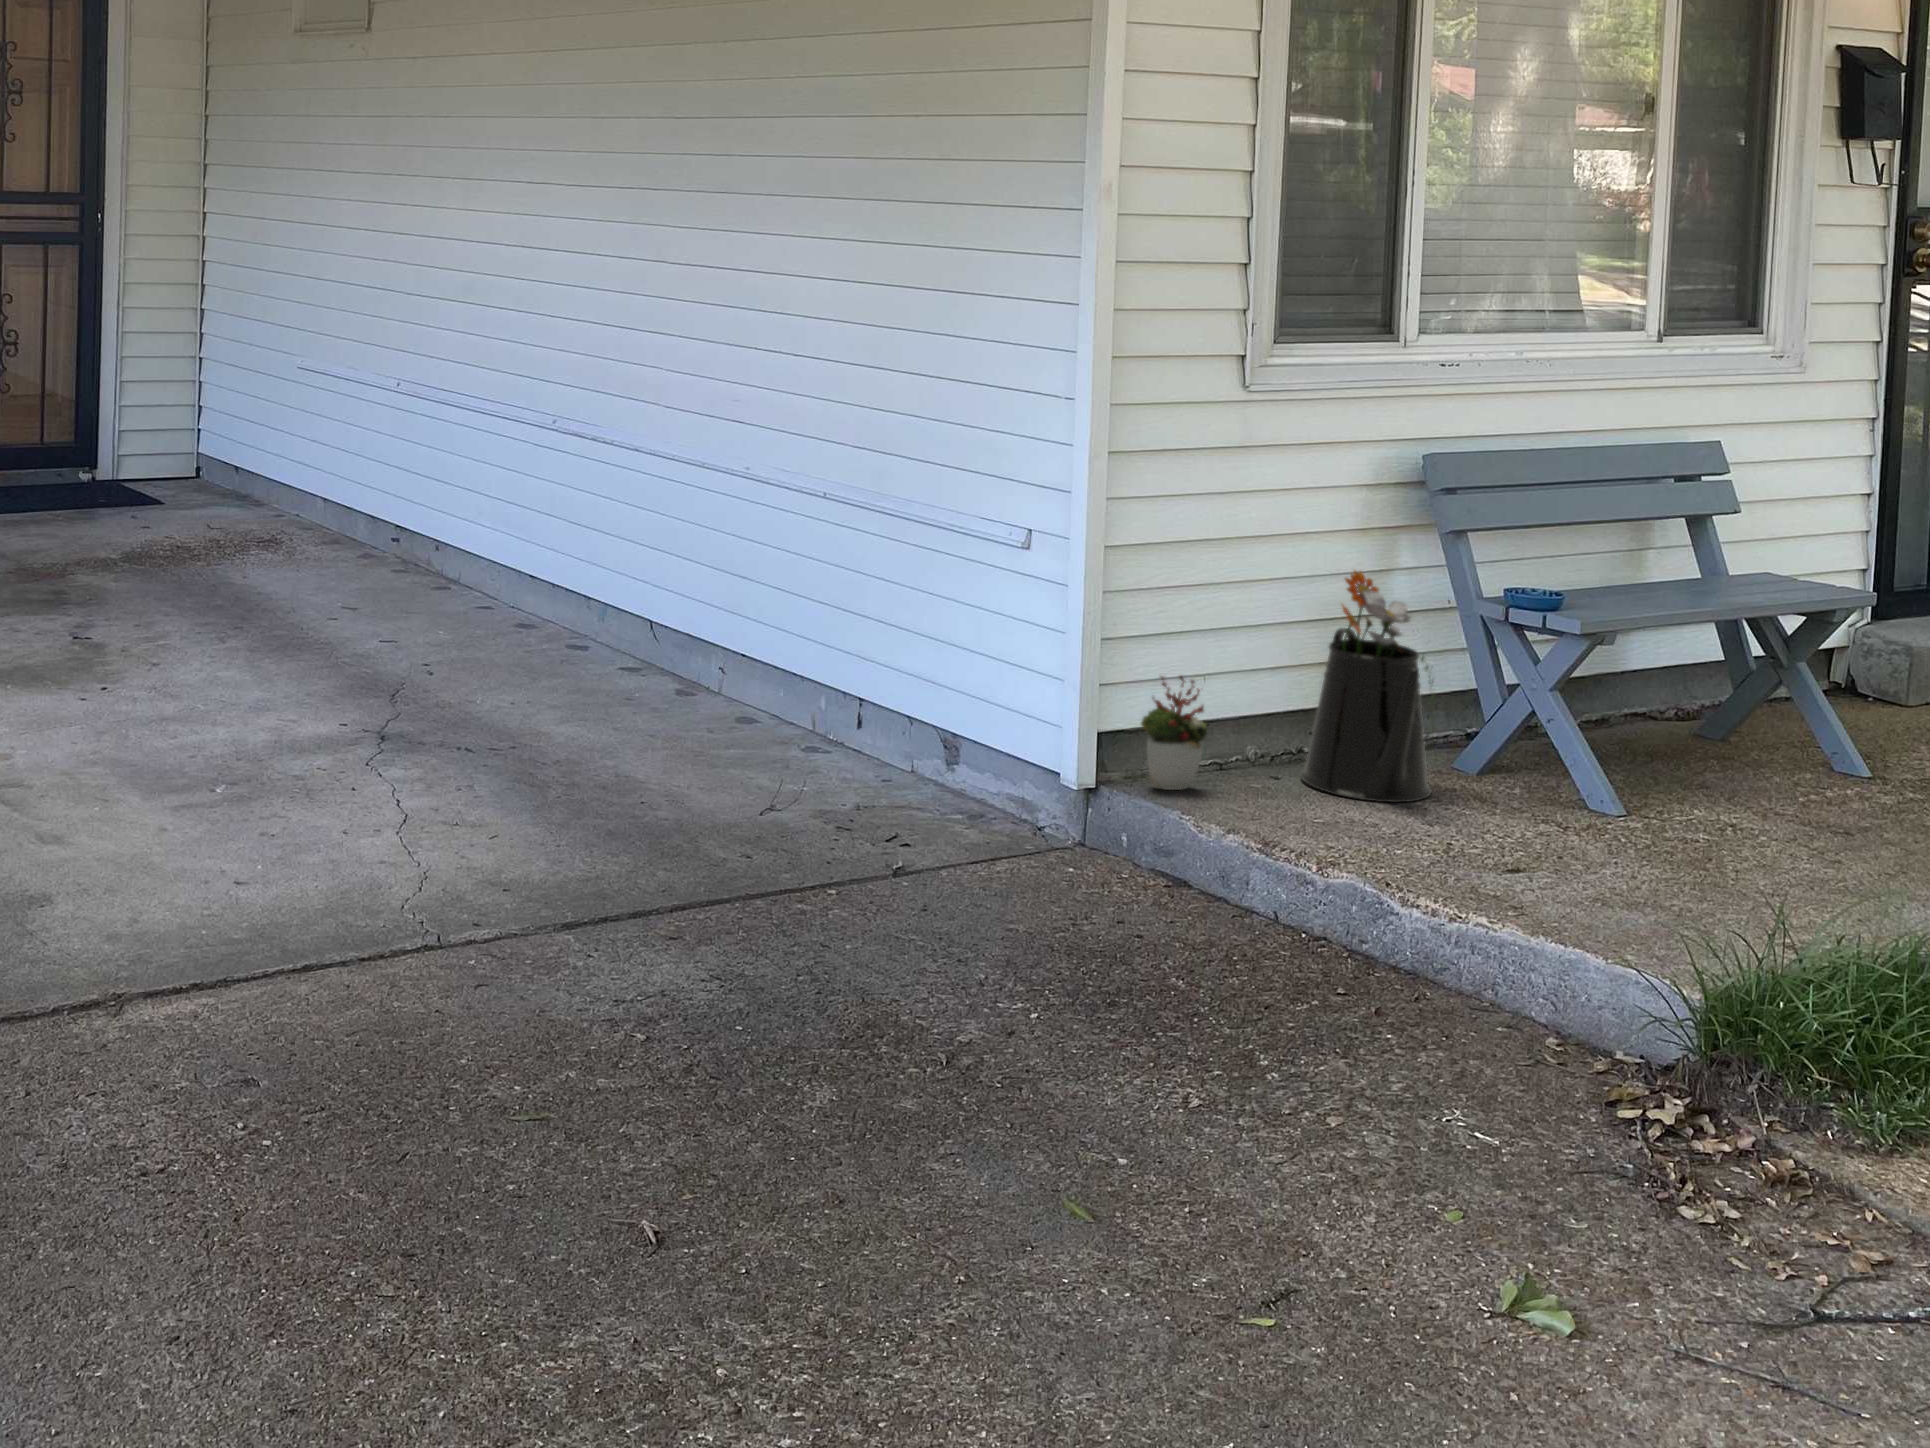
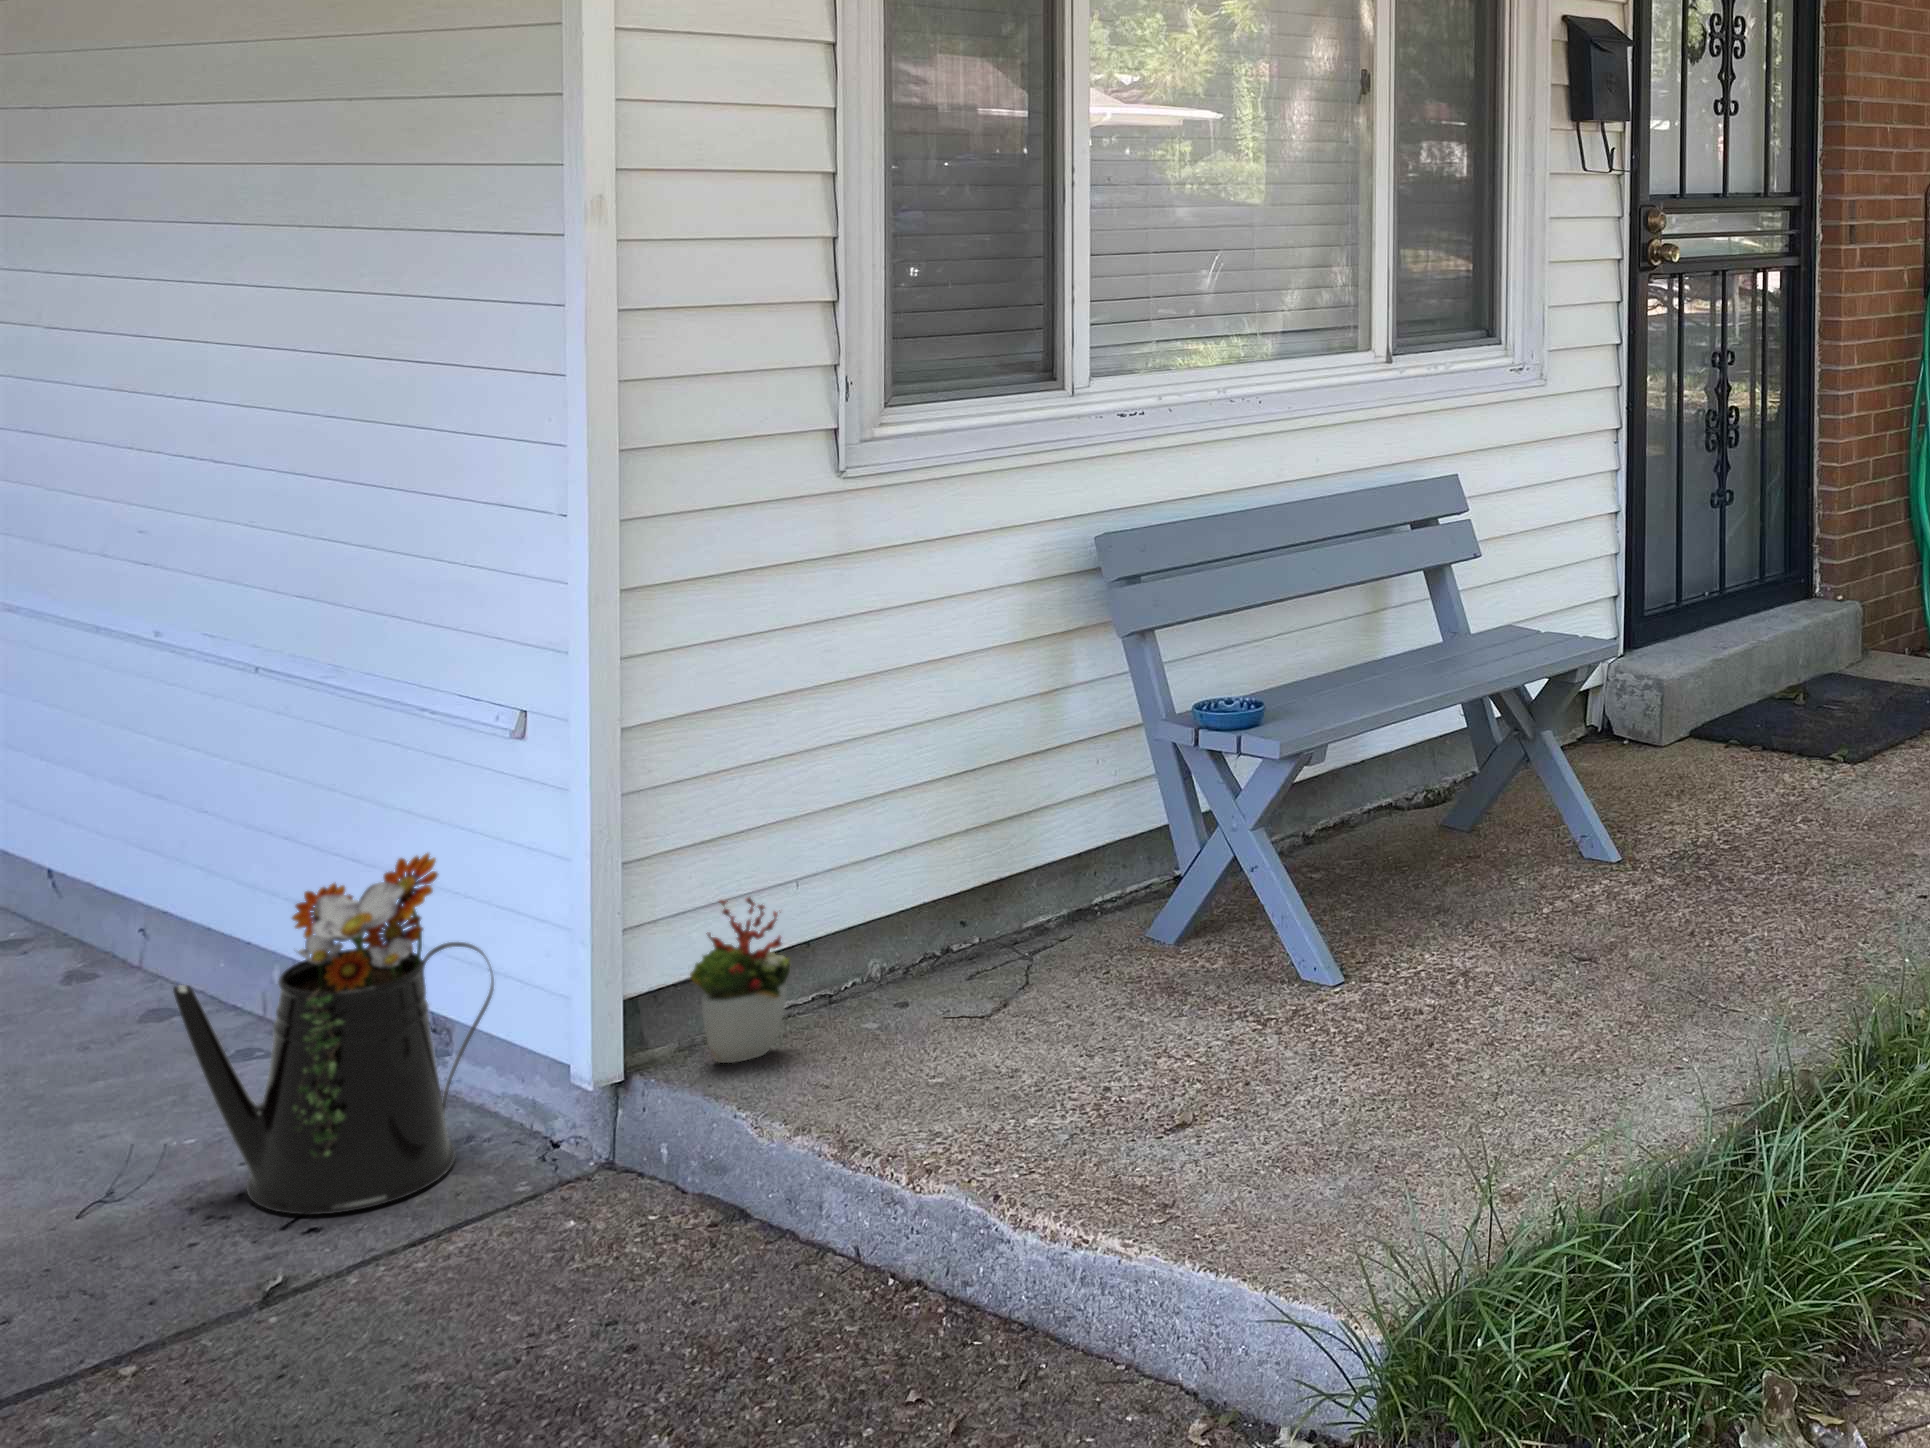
watering can: present [1300,571,1434,802] -> present [173,853,494,1215]

